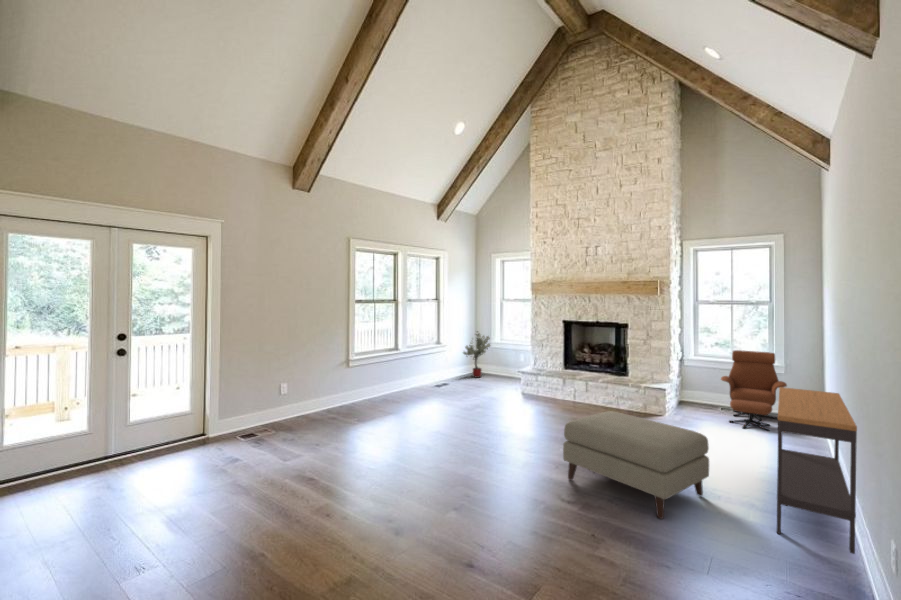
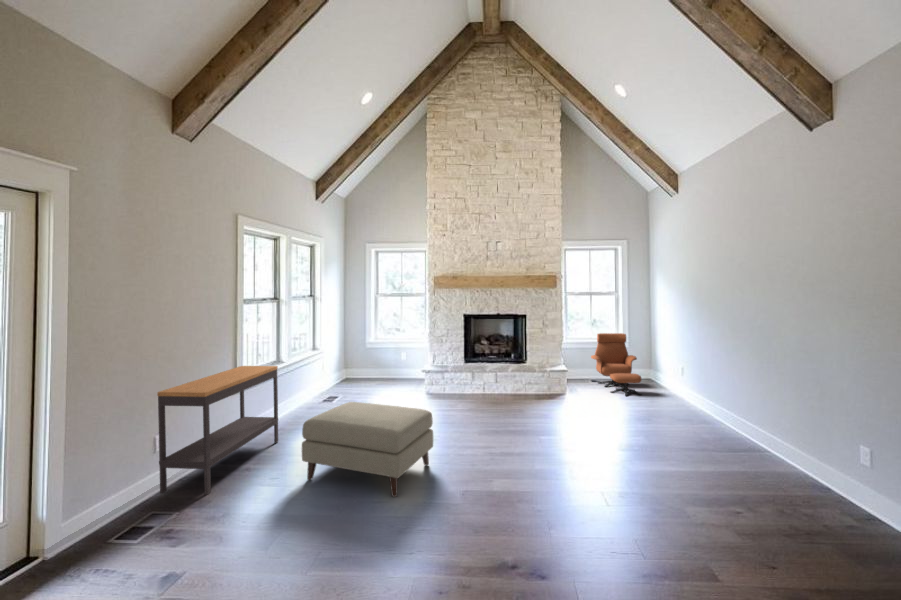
potted tree: present [463,331,490,377] -> none [337,331,366,383]
console table: present [777,387,857,554] -> present [157,366,278,495]
ottoman: present [563,411,709,519] -> present [302,402,433,497]

